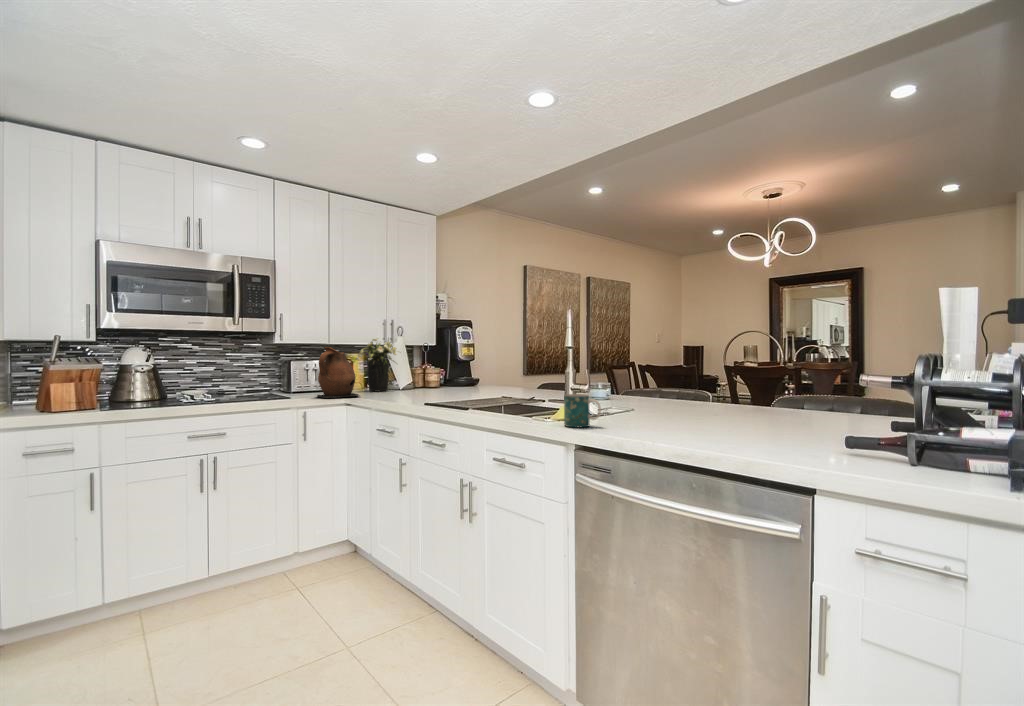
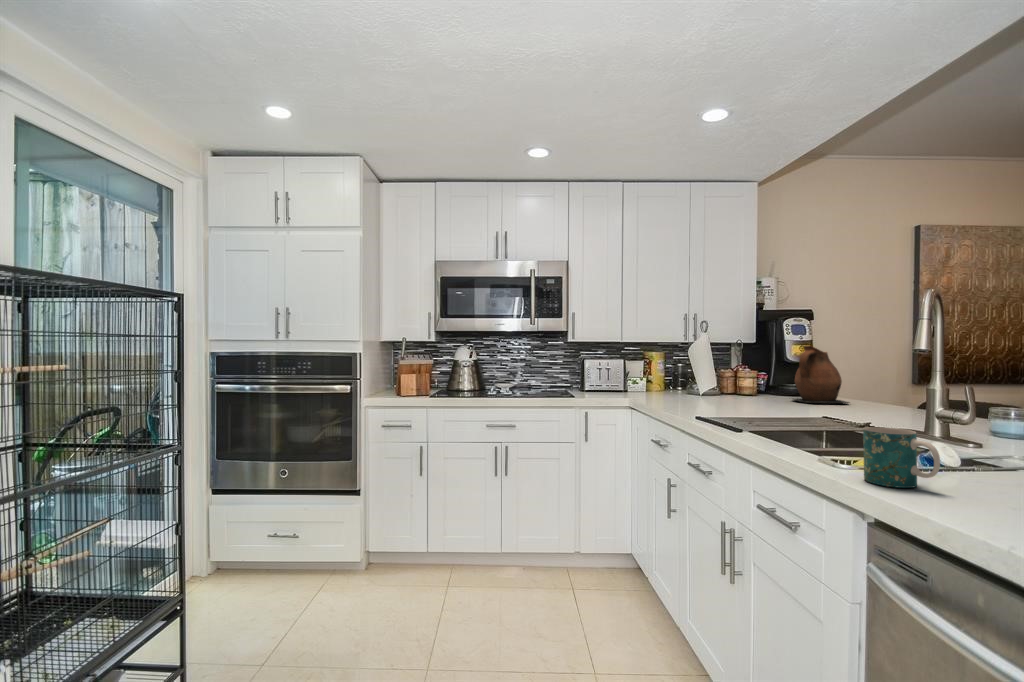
flower arrangement: present [356,338,397,392] -> none [646,333,699,396]
ceramic pitcher: present [317,347,360,398] -> present [793,346,849,404]

